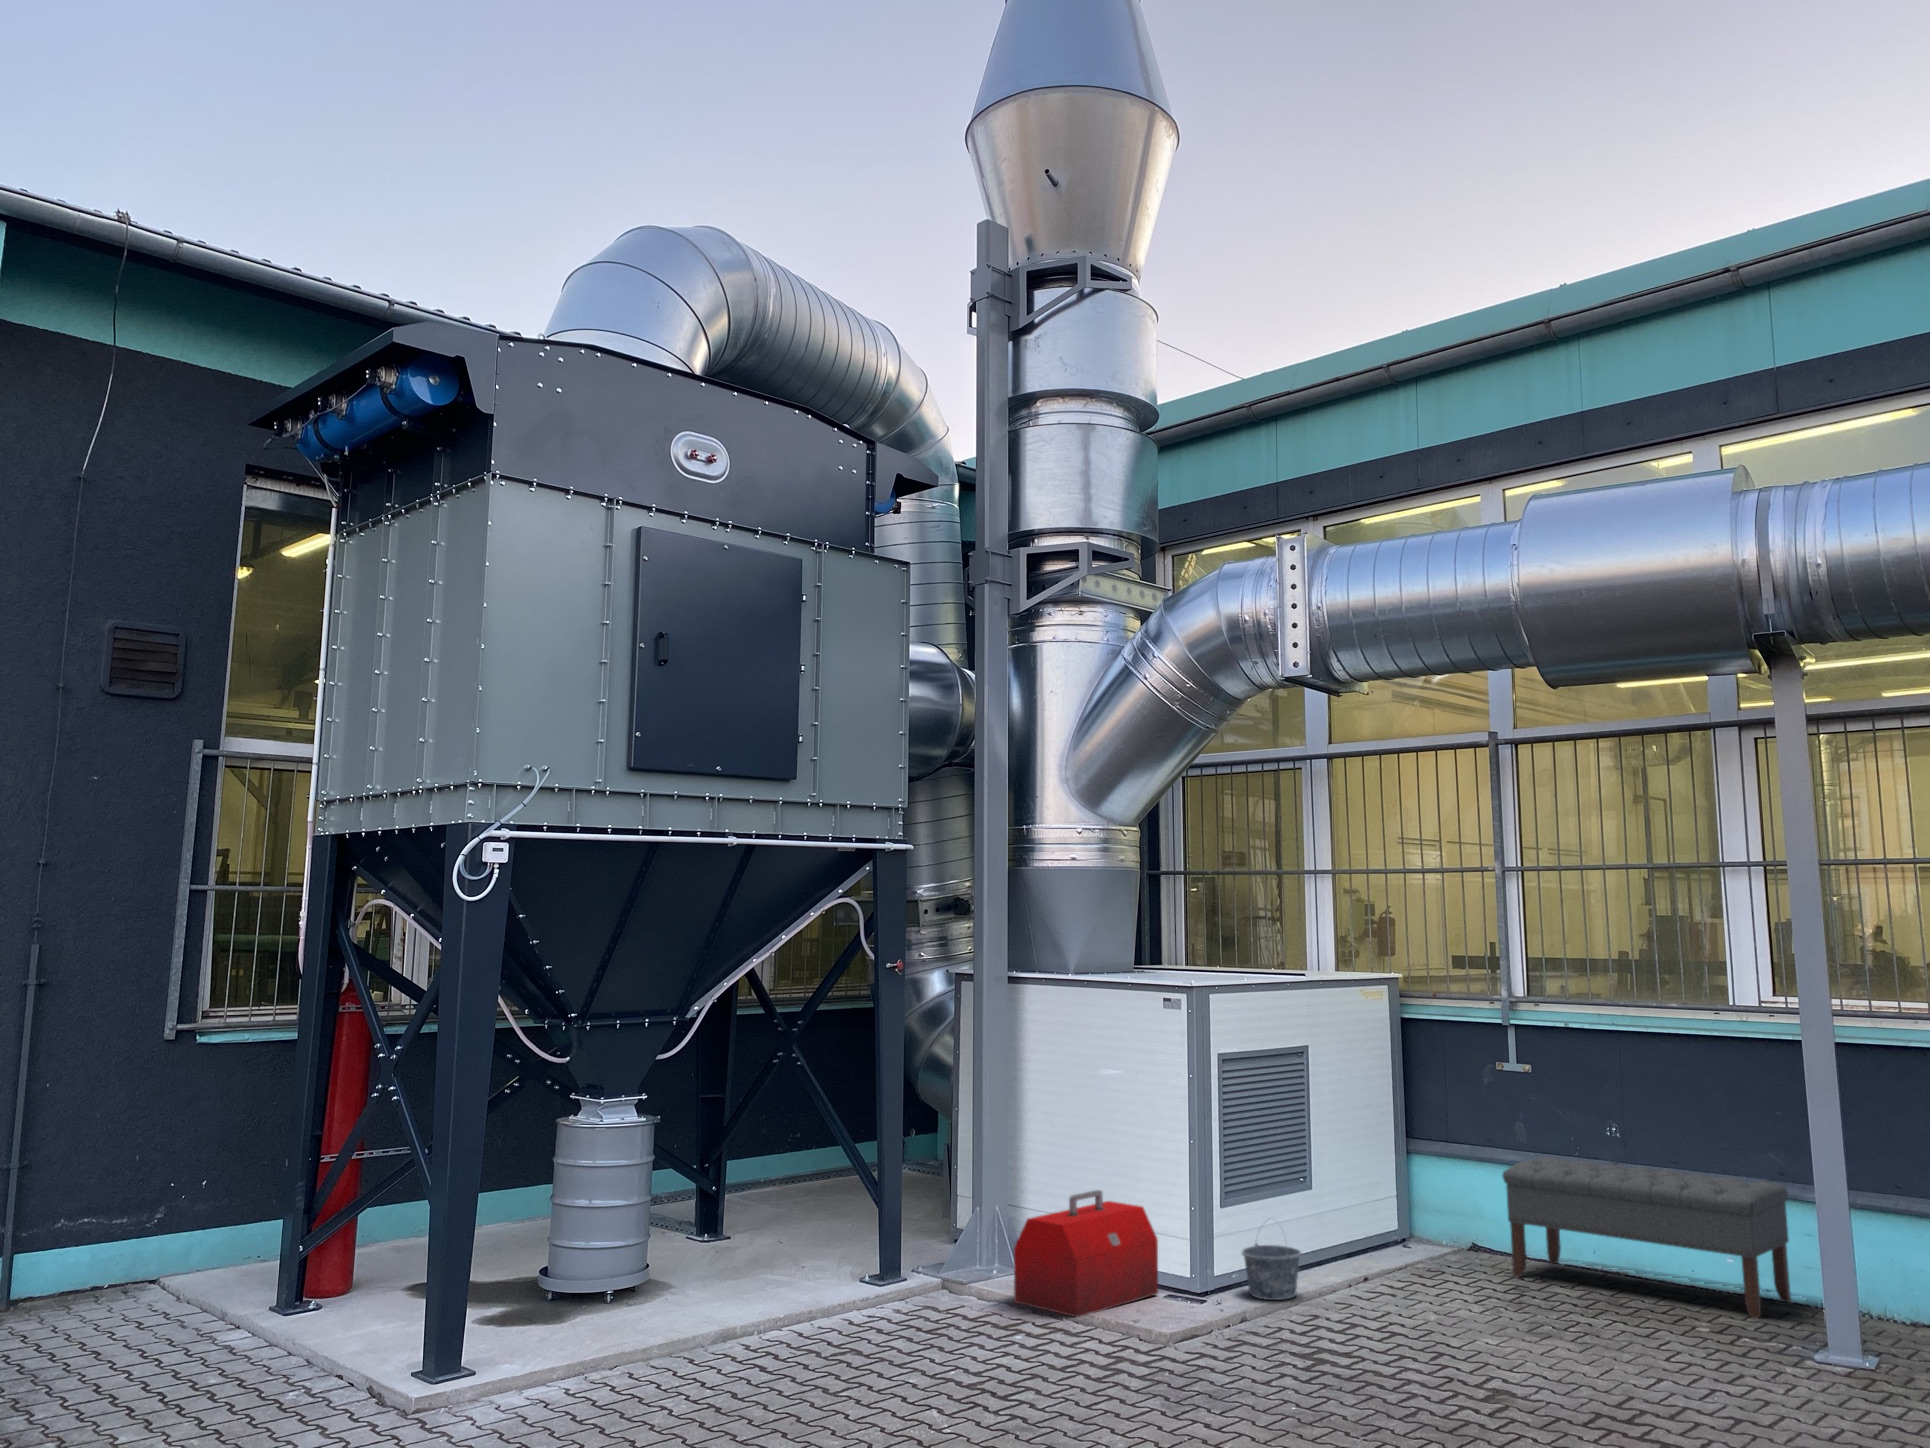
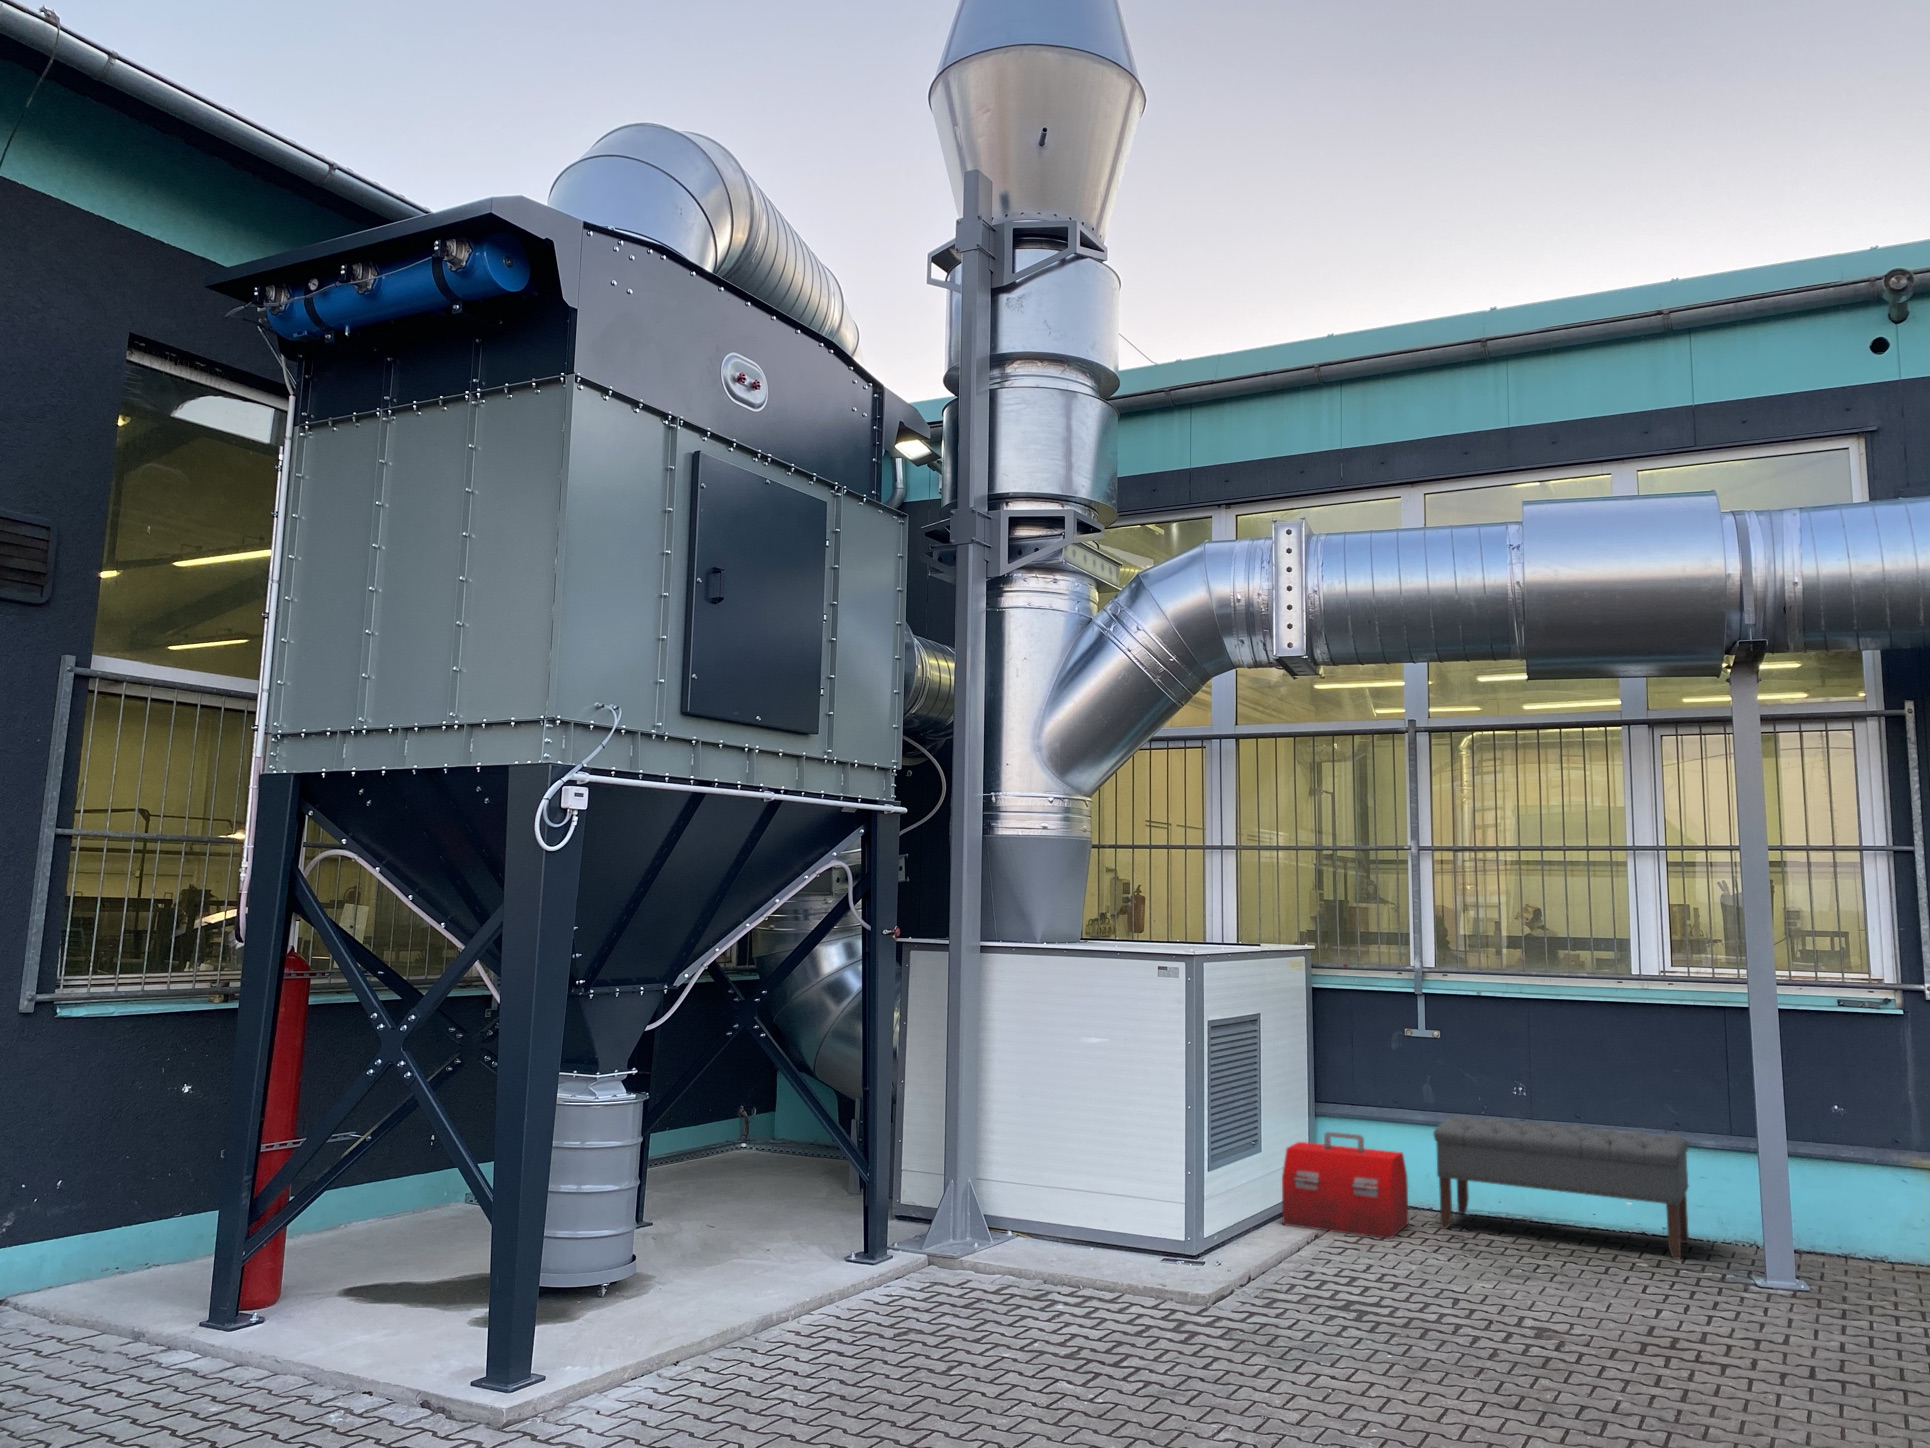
toolbox: present [1014,1190,1158,1317] -> present [1282,1132,1409,1239]
bucket: present [1242,1229,1301,1300] -> none [1224,1182,1282,1263]

